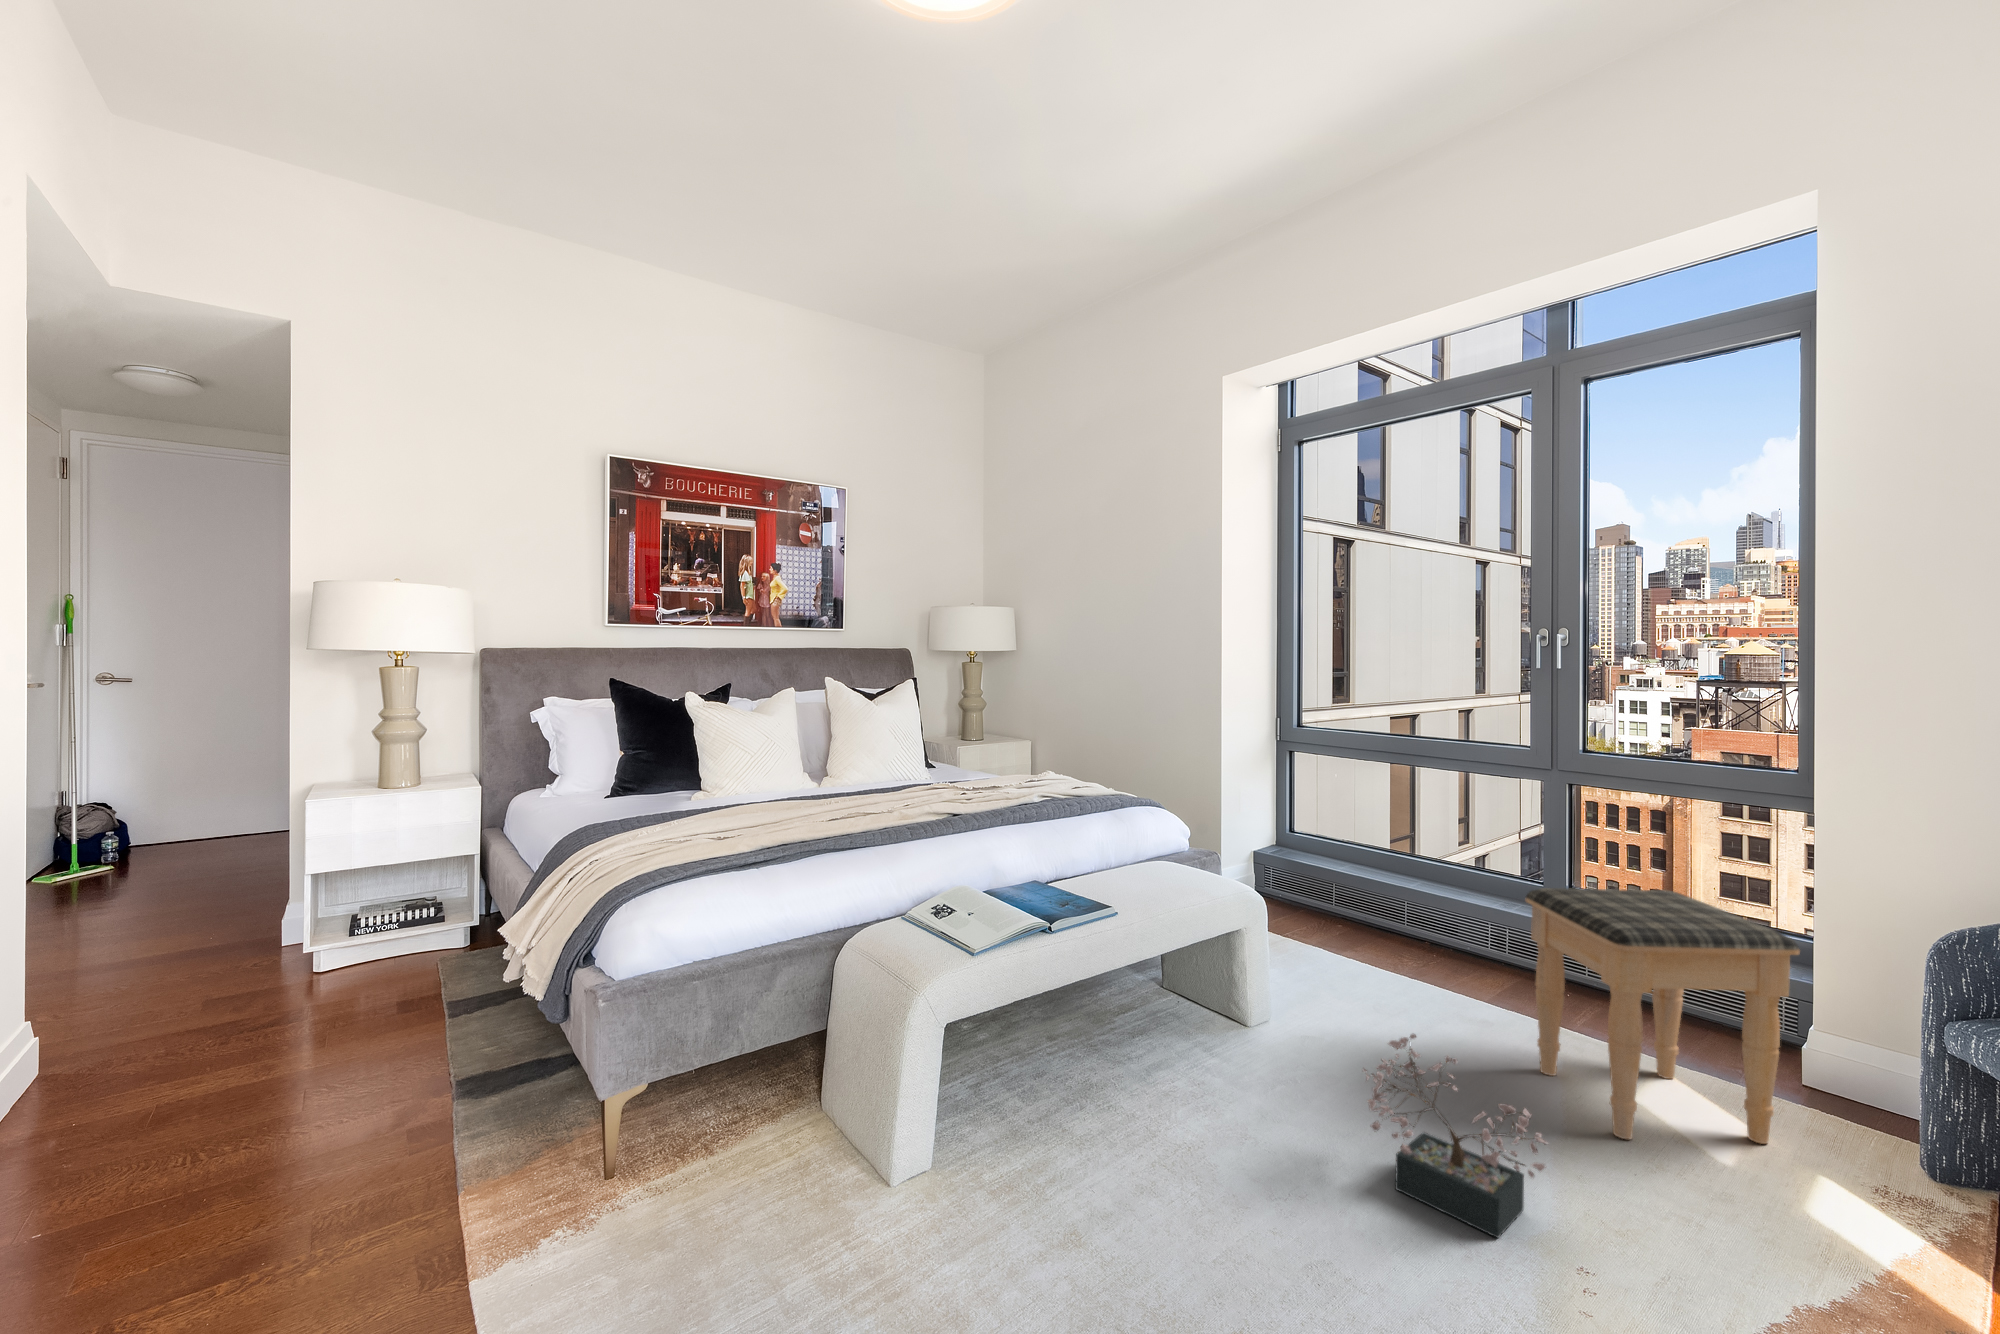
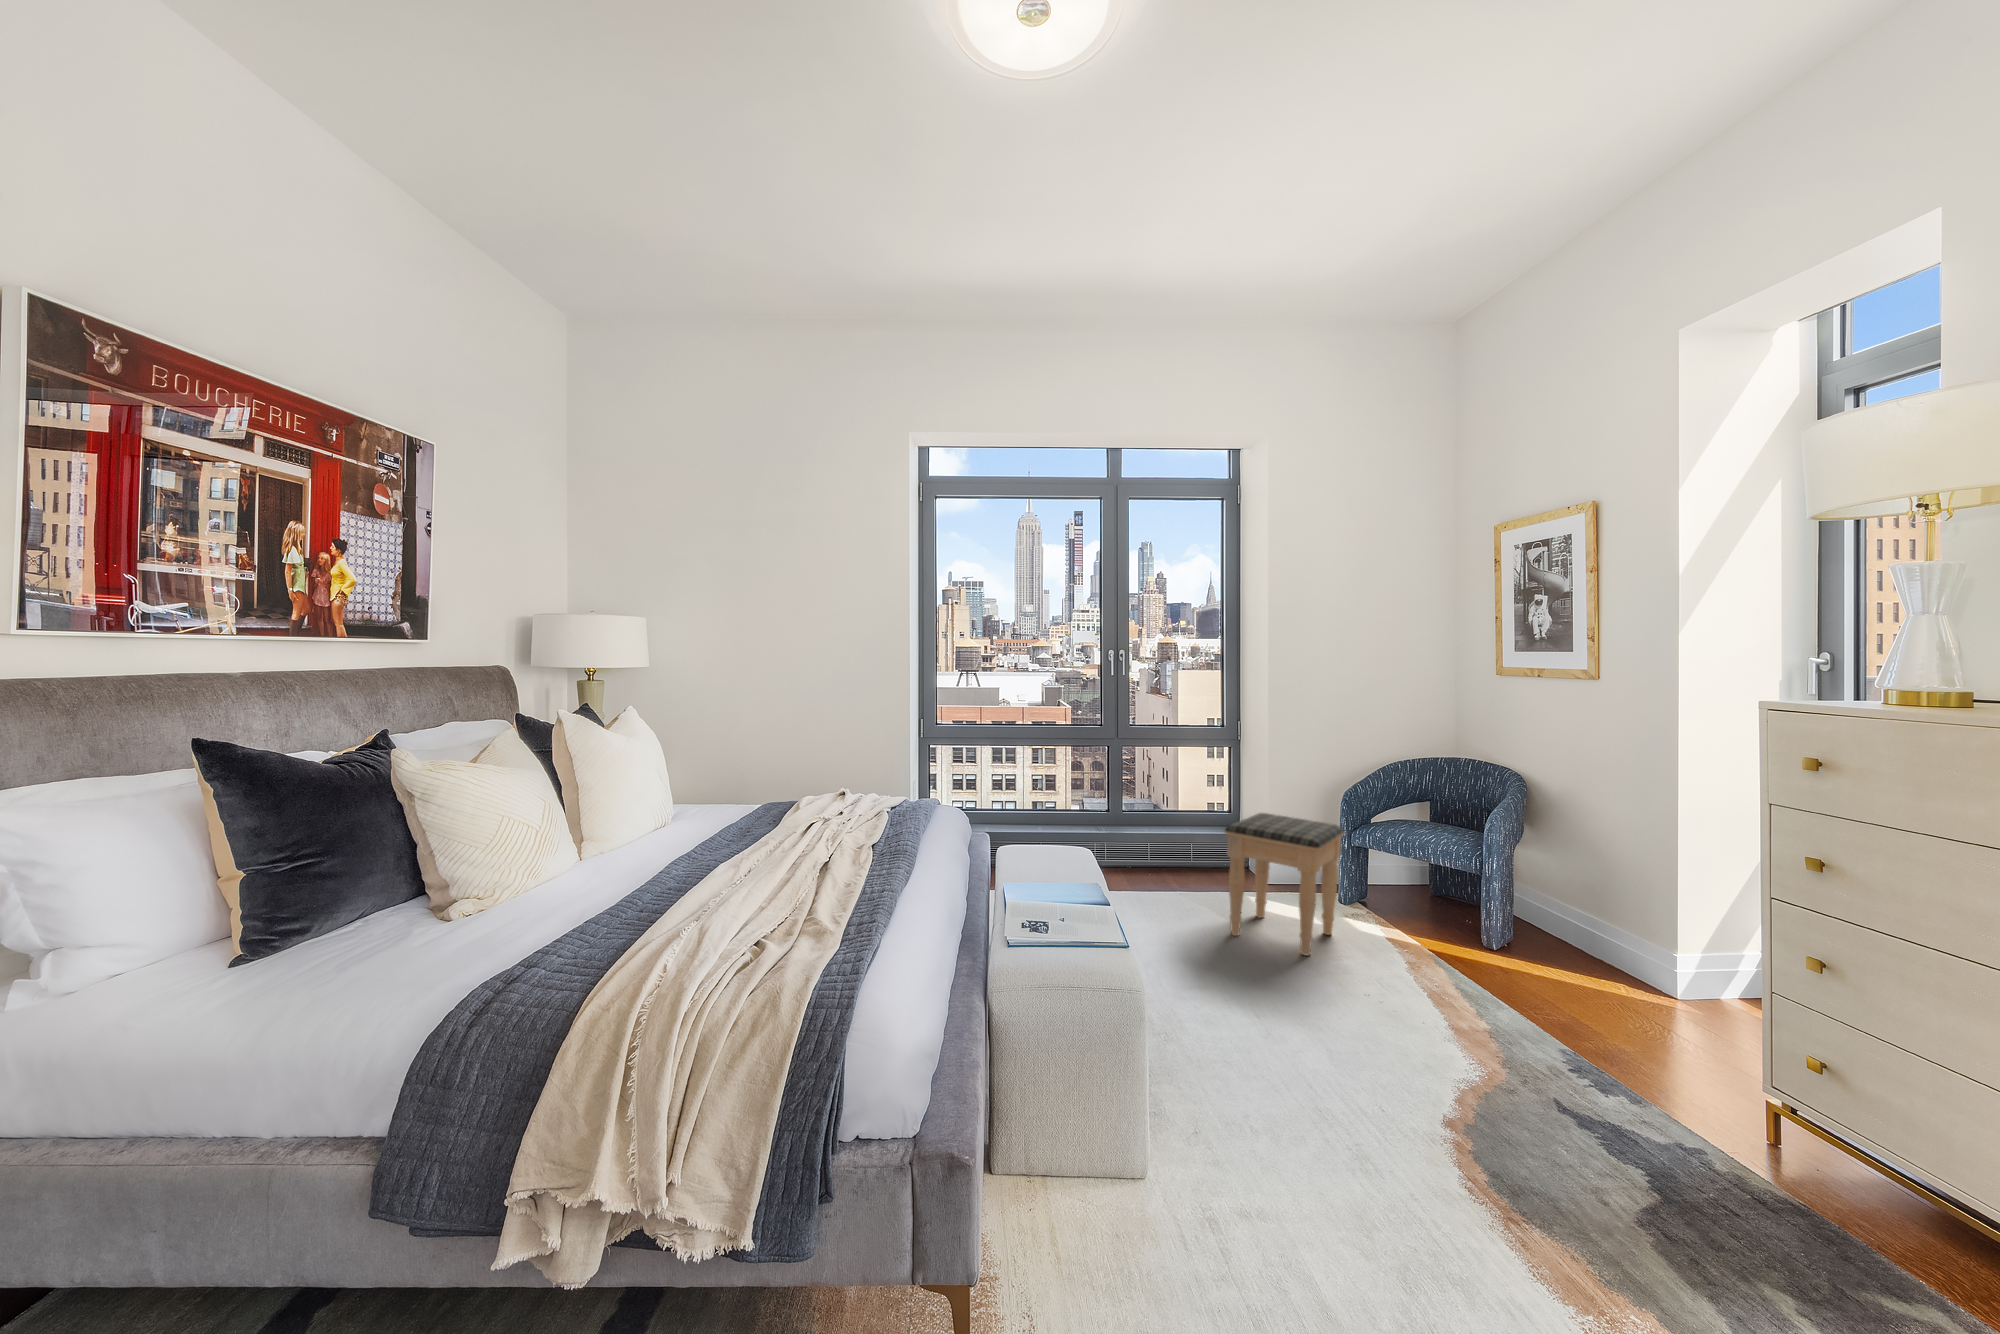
decorative plant: present [1363,1034,1547,1238] -> none [1281,931,1387,1030]

